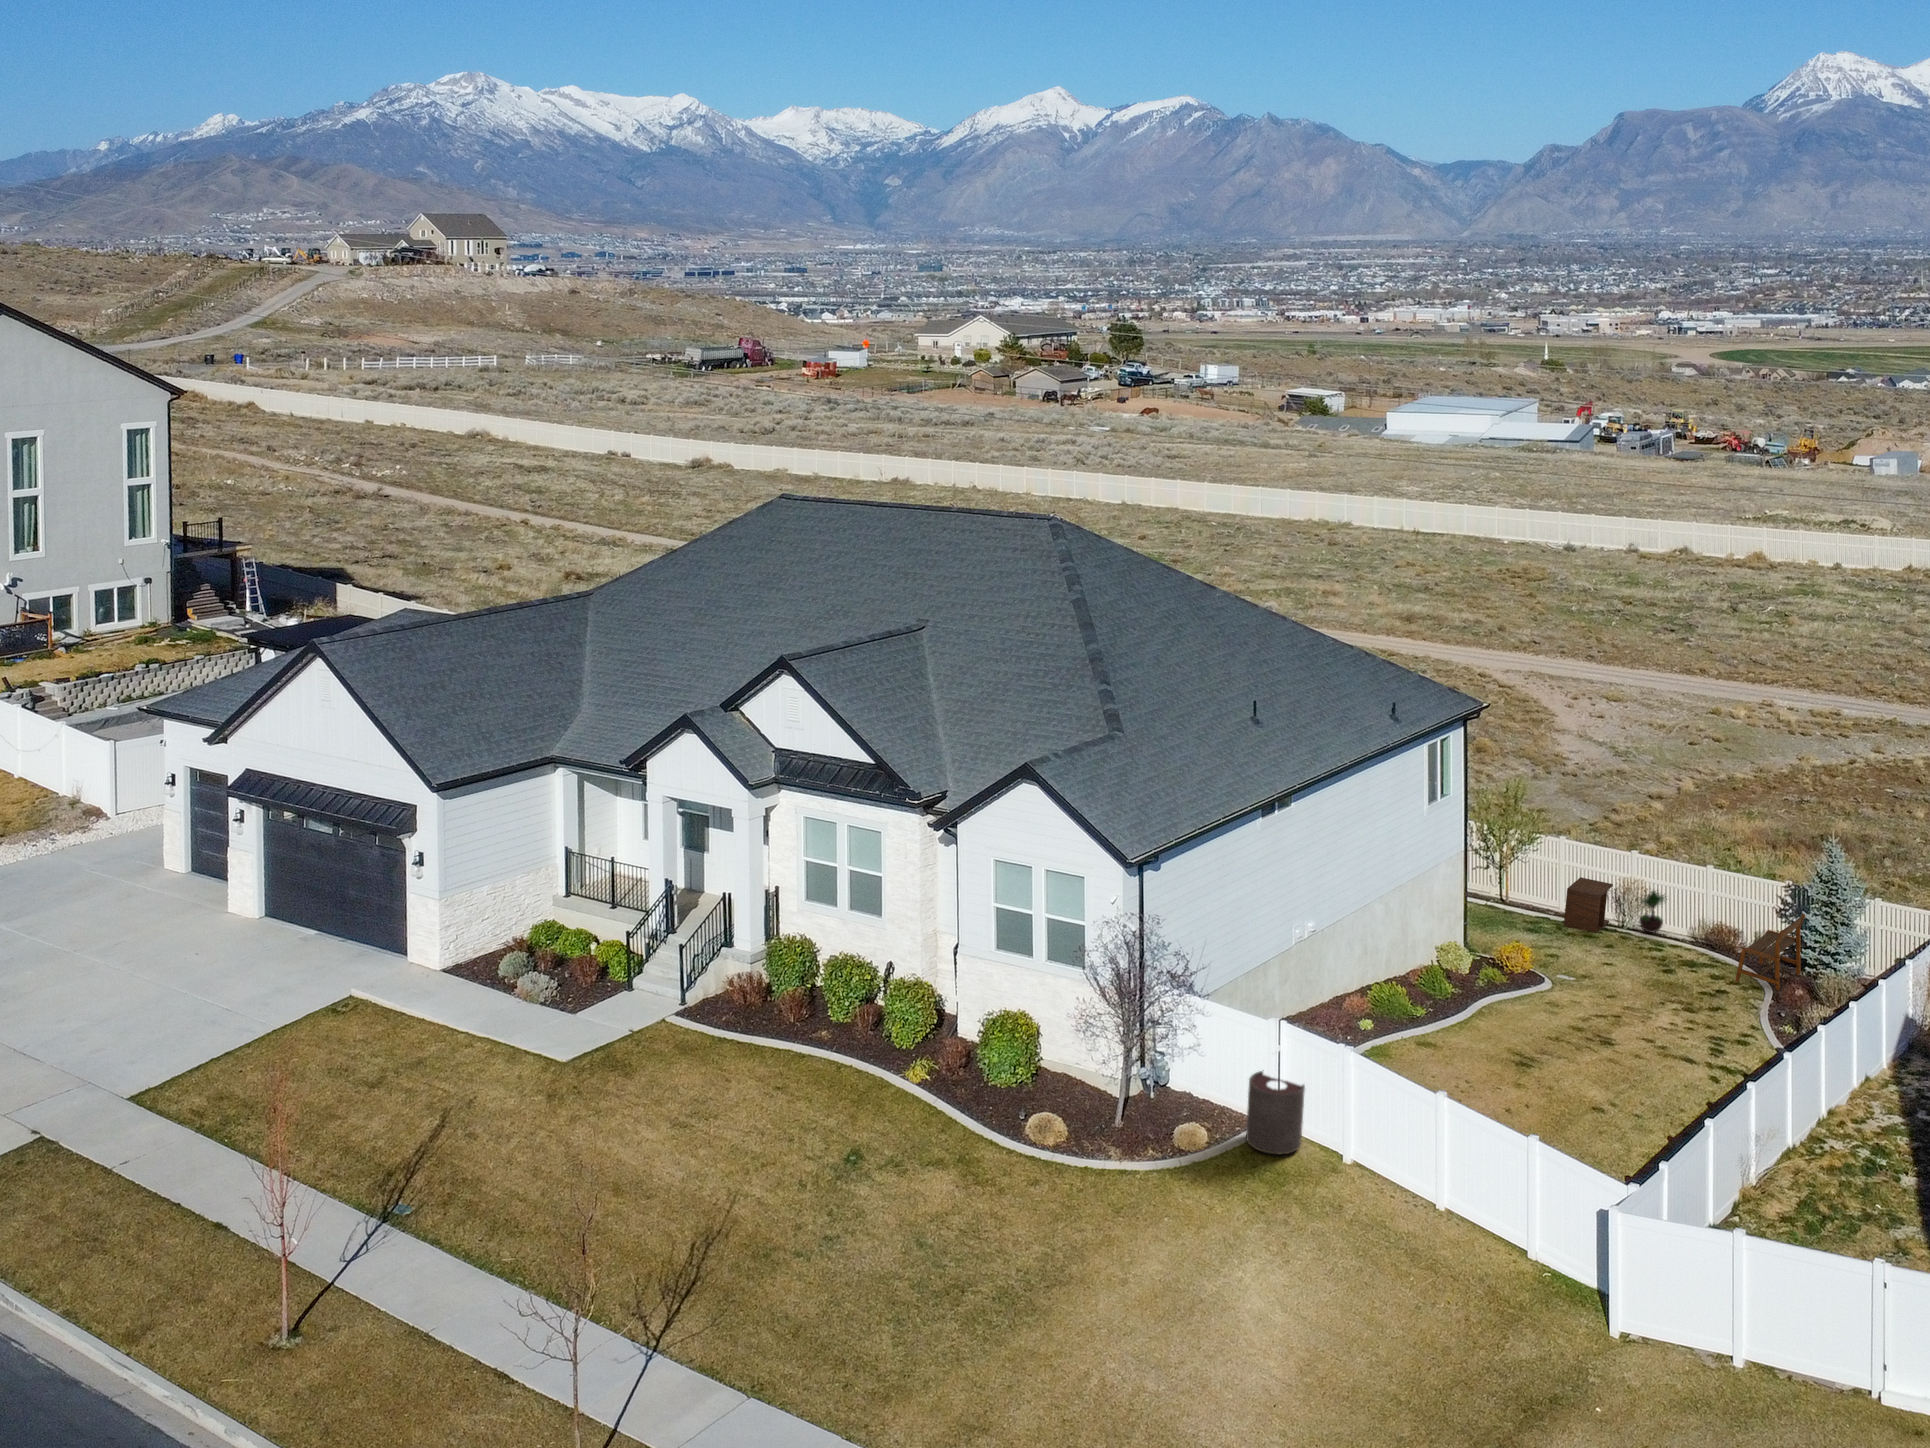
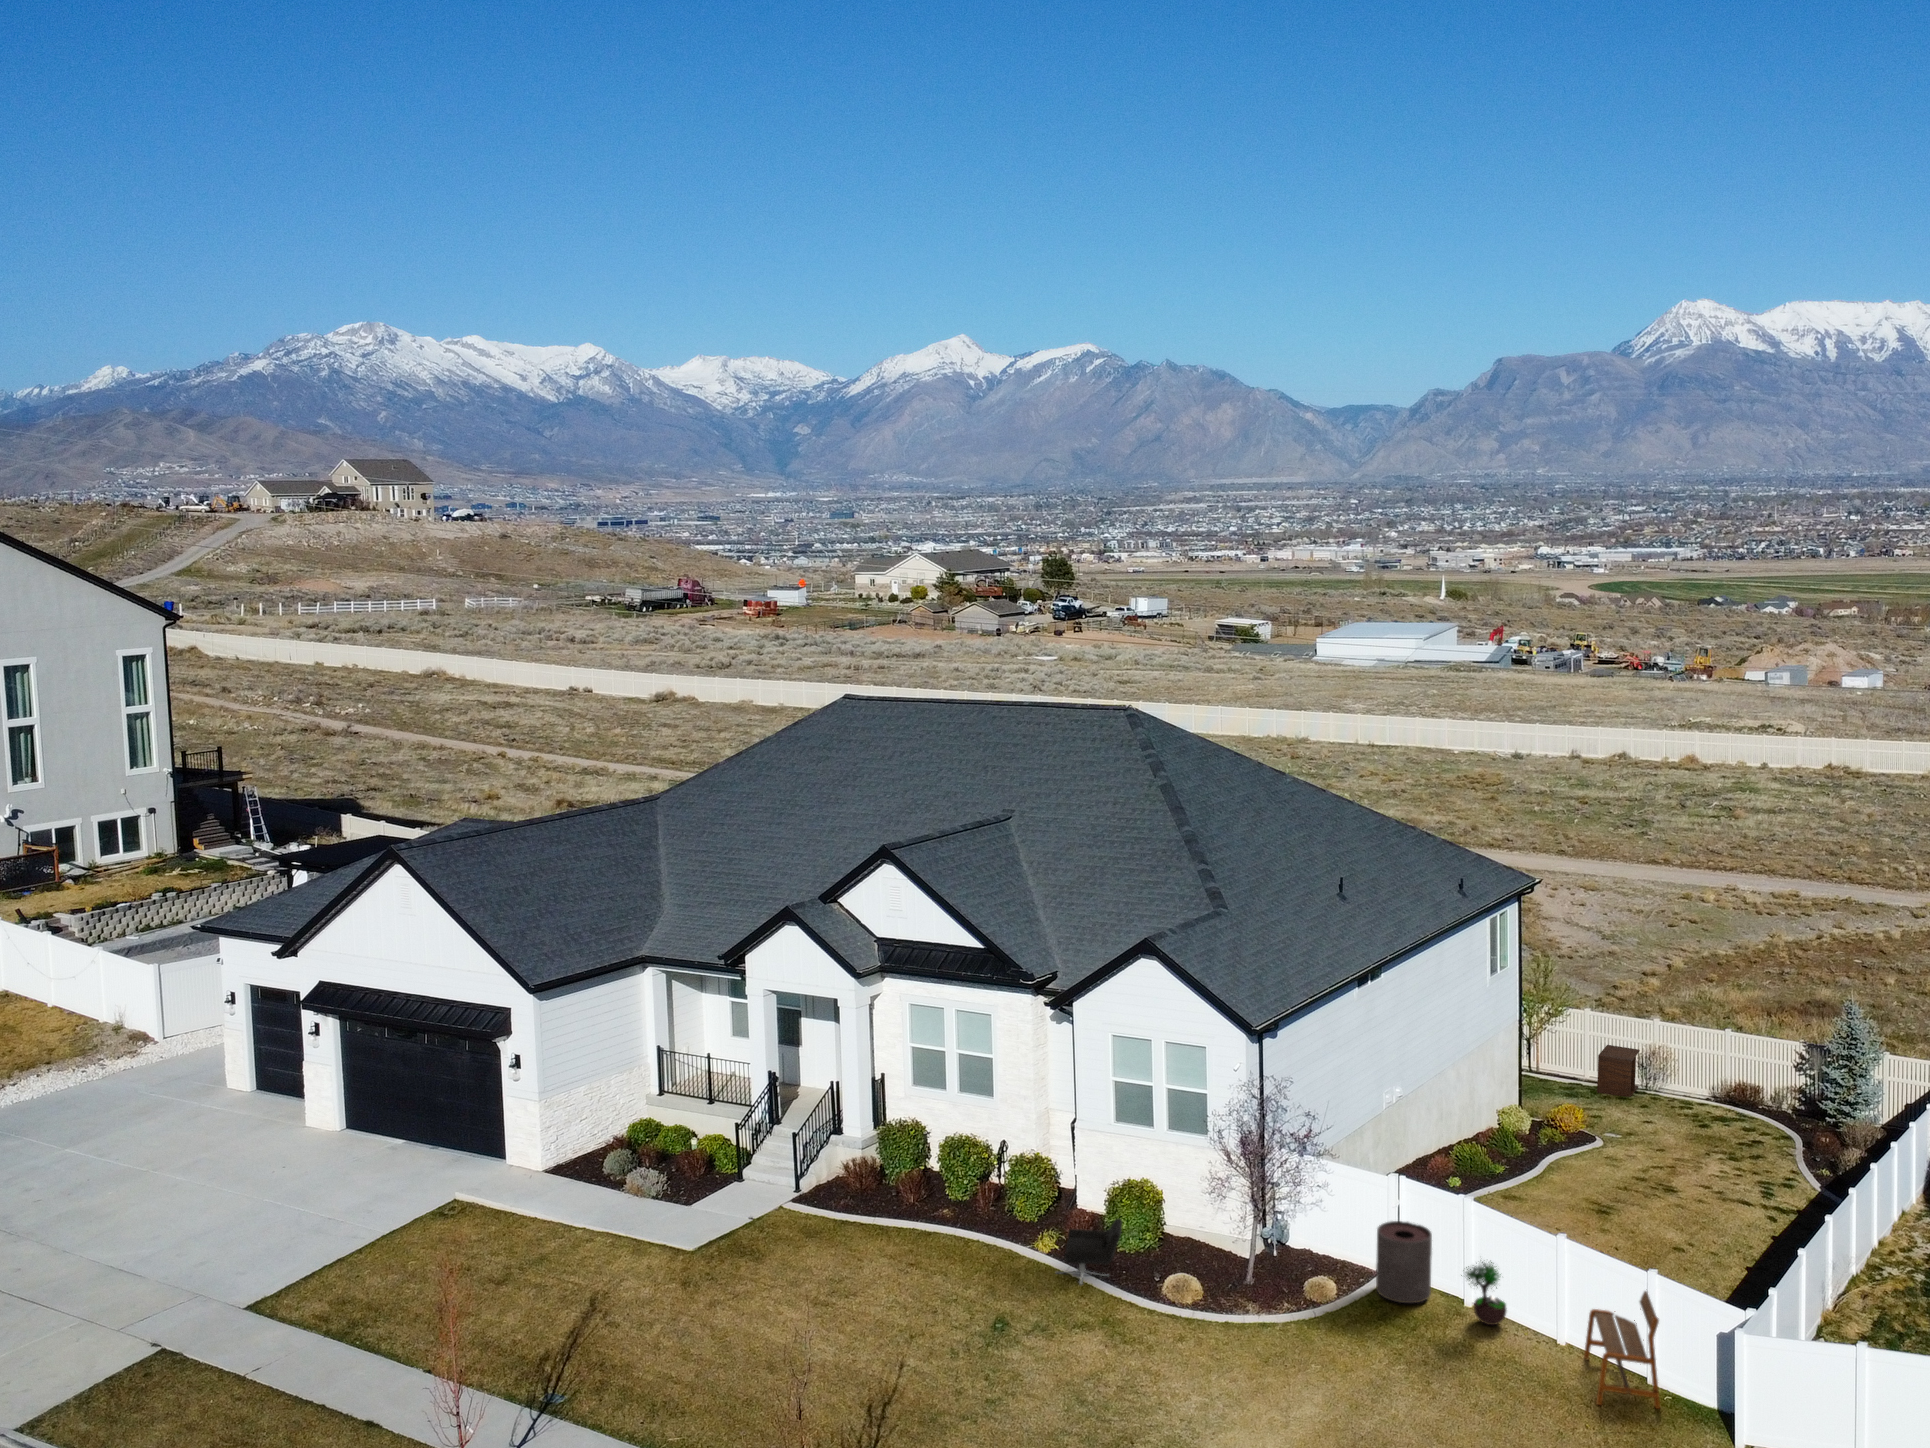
potted tree: present [1639,890,1666,933] -> present [1461,1262,1507,1325]
bench: present [1735,914,1805,990] -> present [1584,1291,1660,1409]
lounge chair: none [924,1052,994,1117] -> present [1064,1218,1122,1284]

